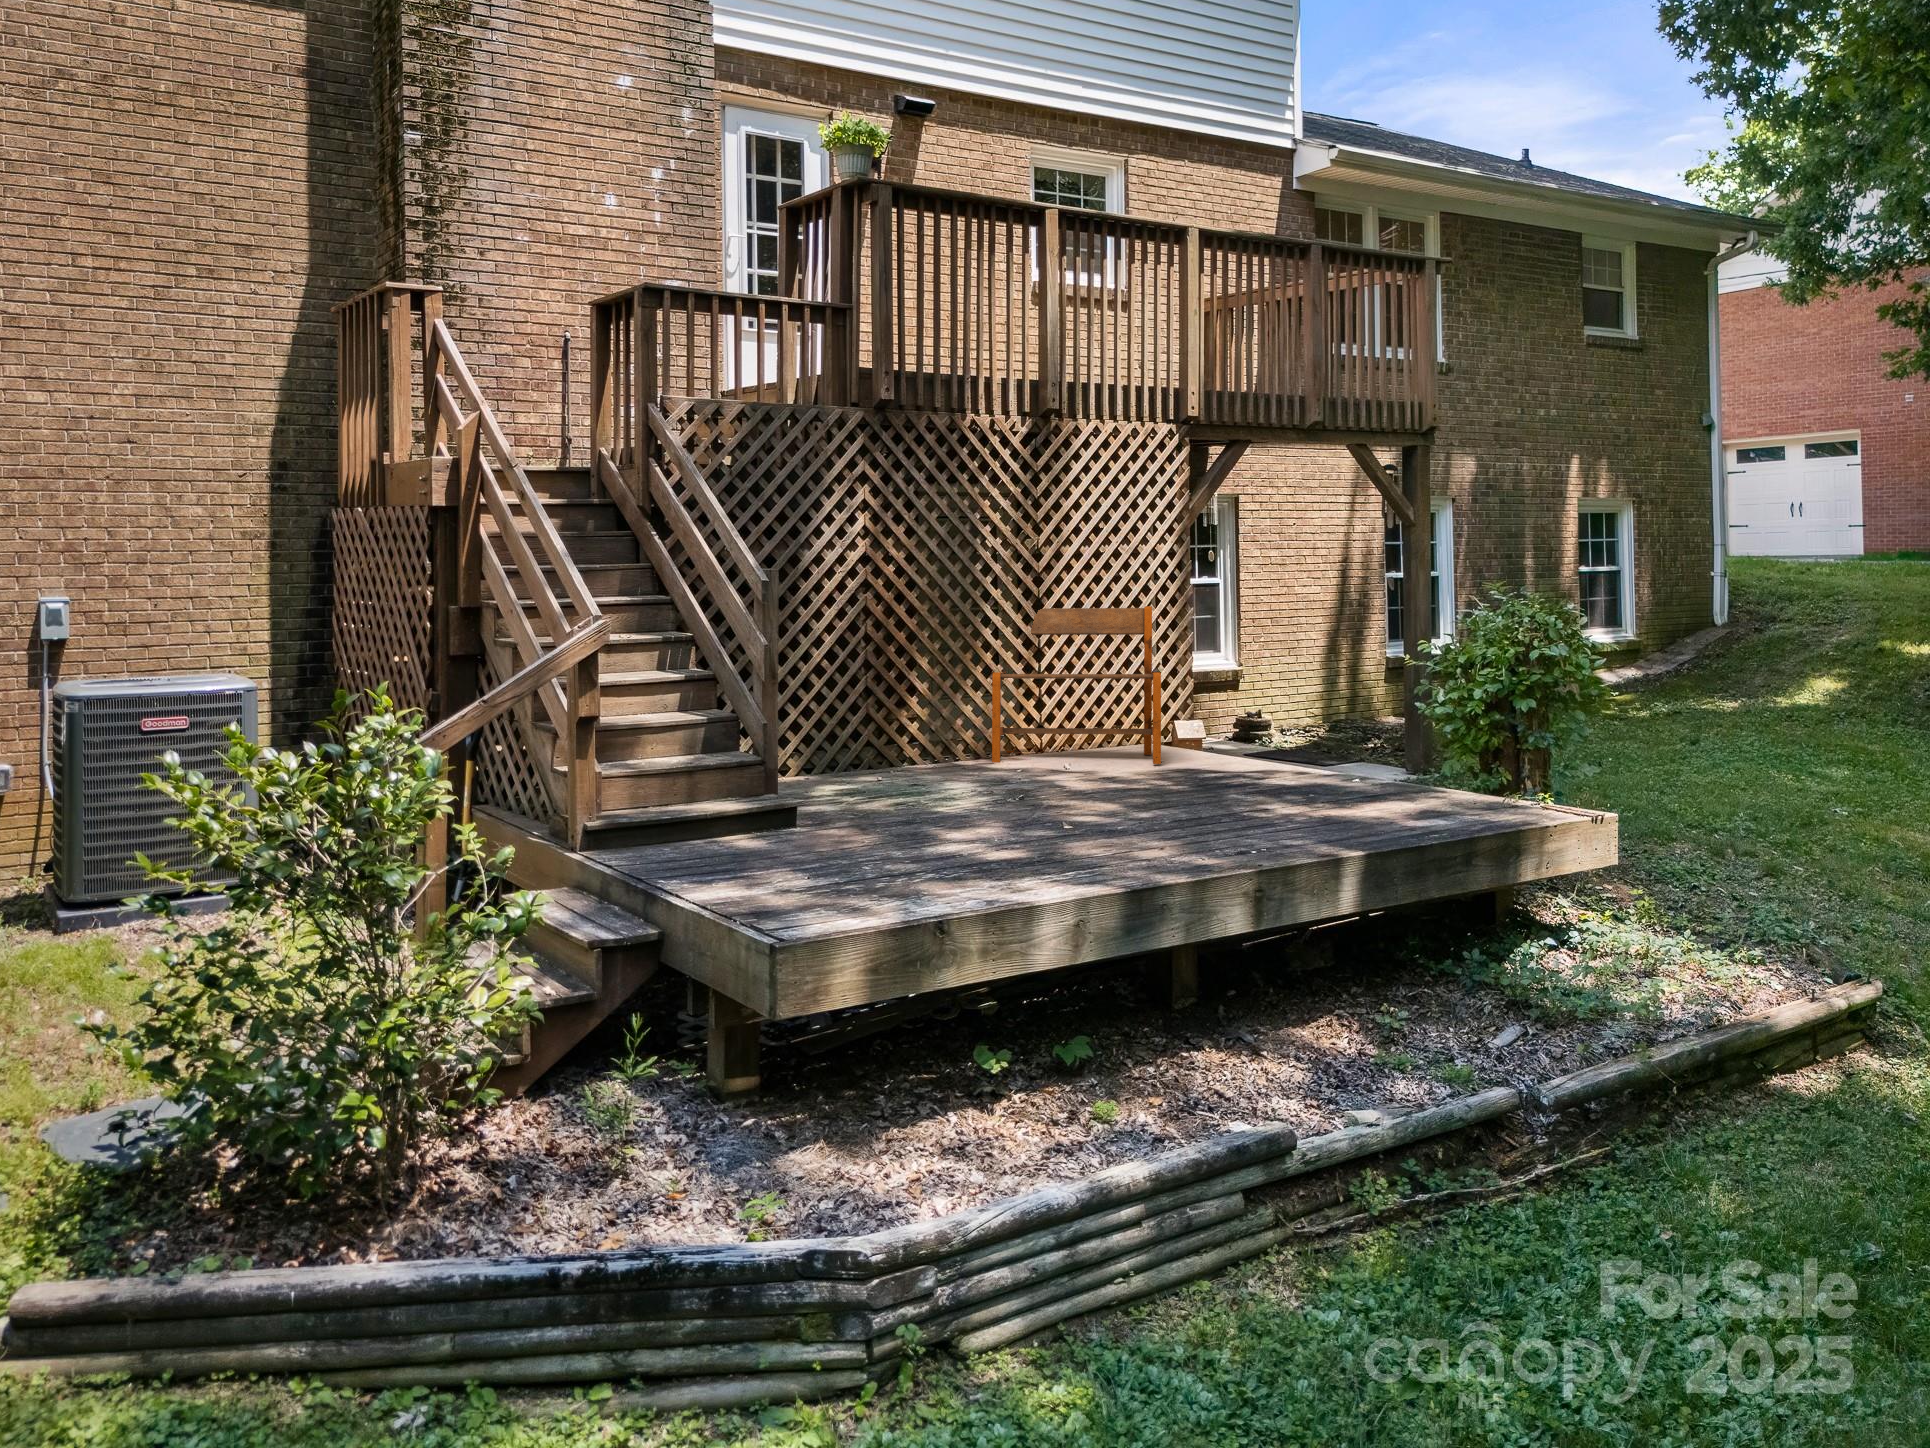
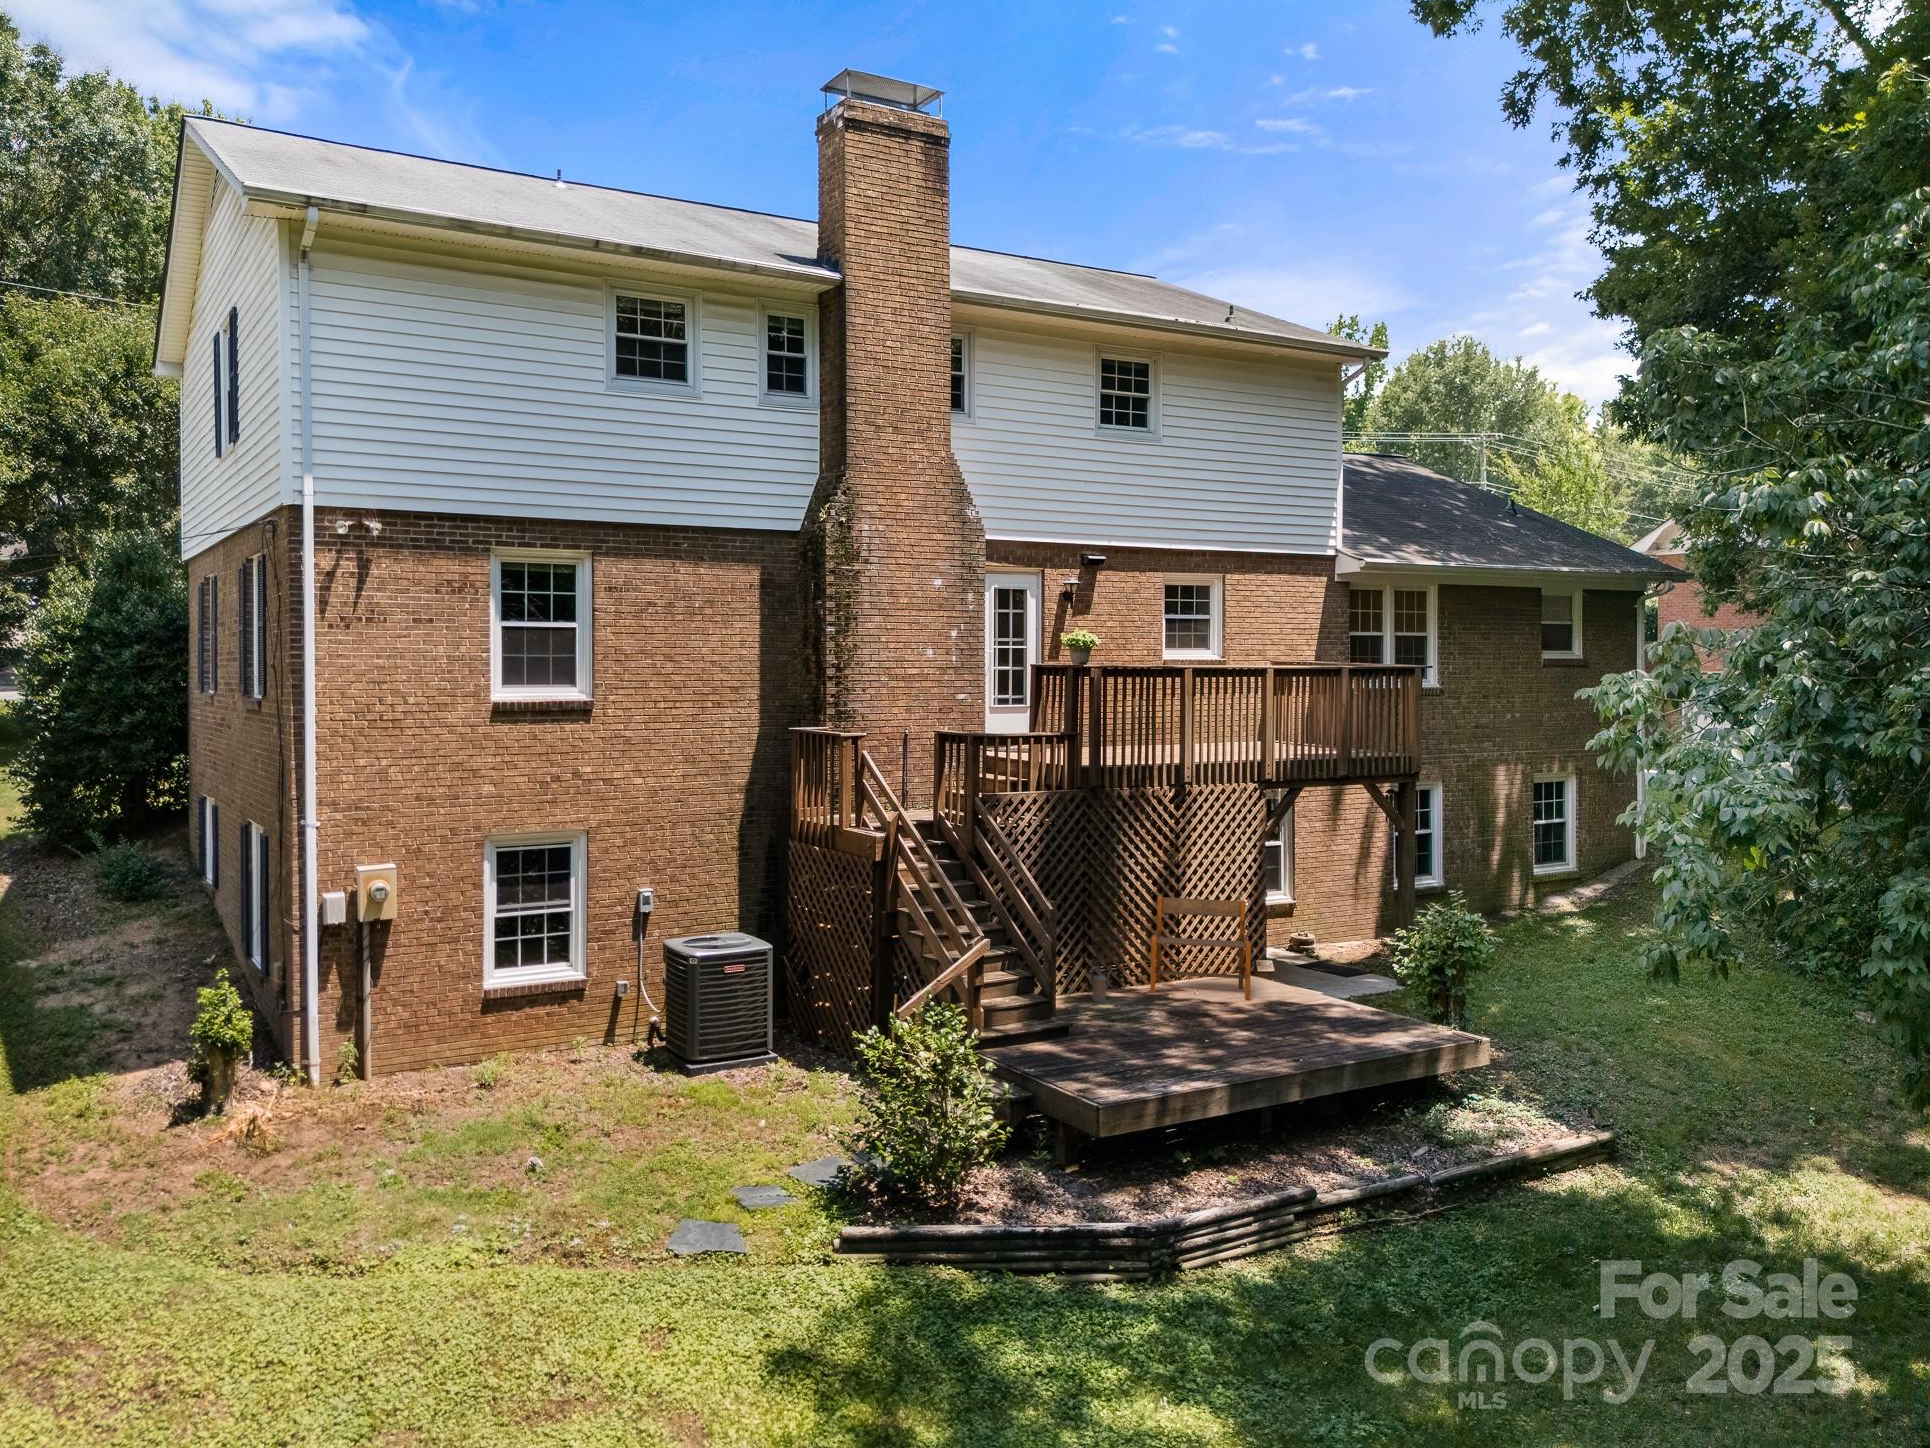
watering can: none [877,710,919,772] -> present [1092,968,1107,1002]

